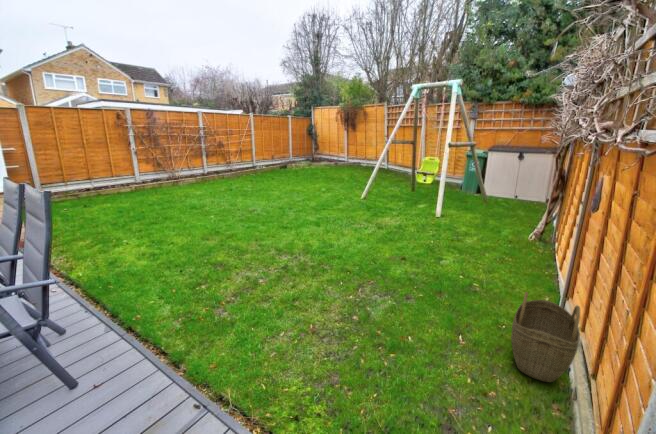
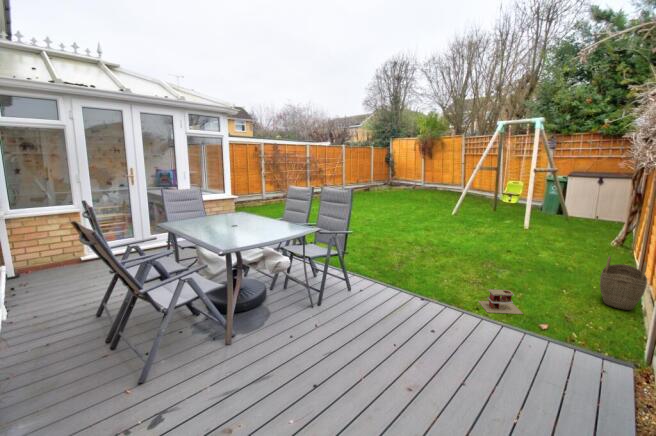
toy house: none [321,368,386,421] -> present [478,289,523,314]

